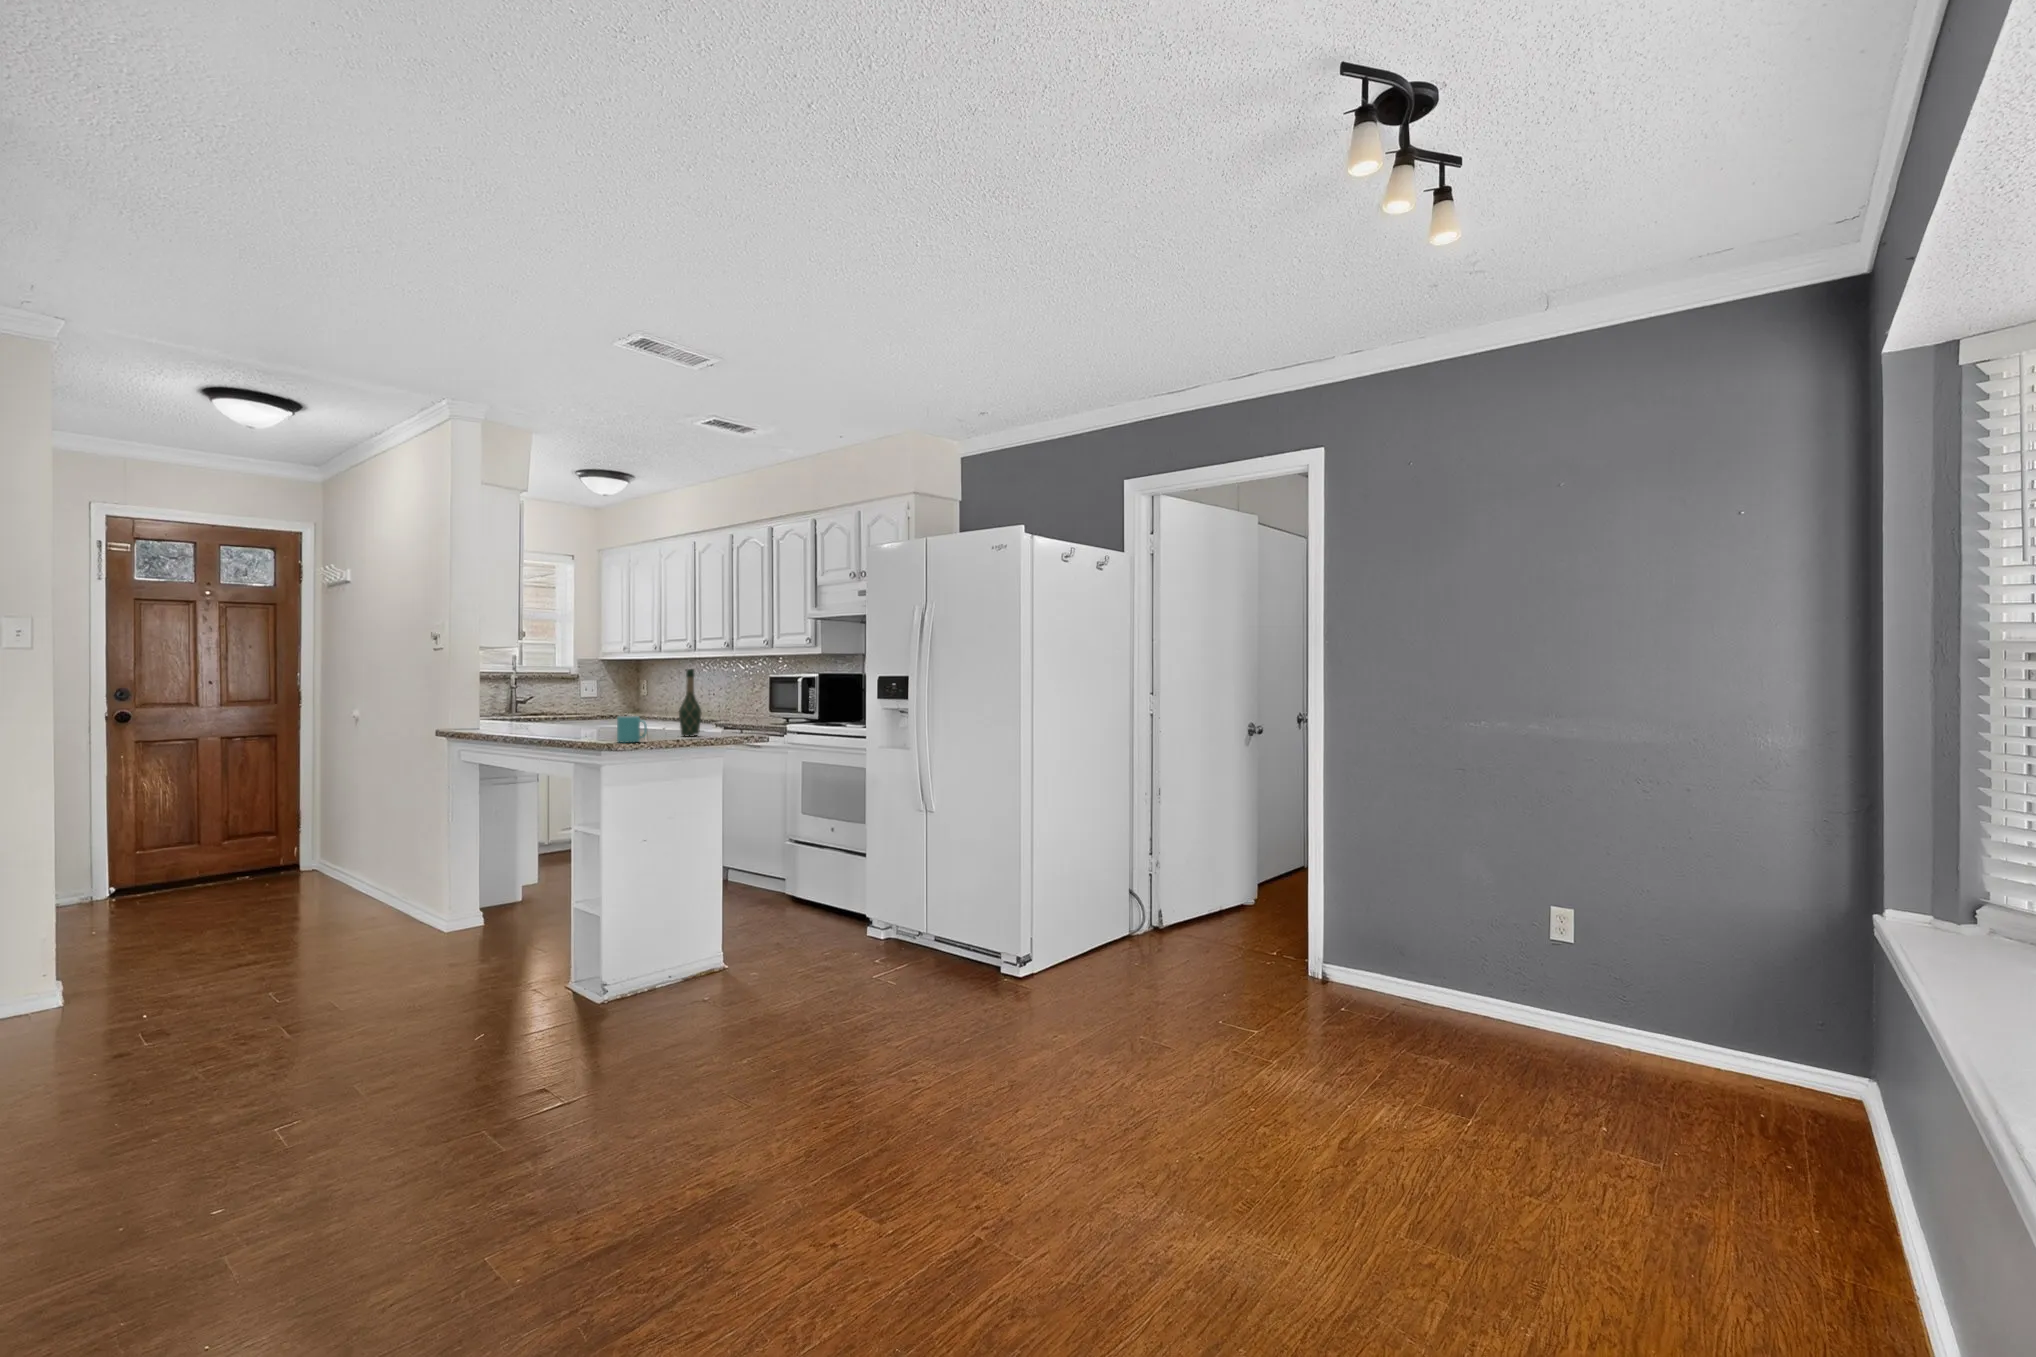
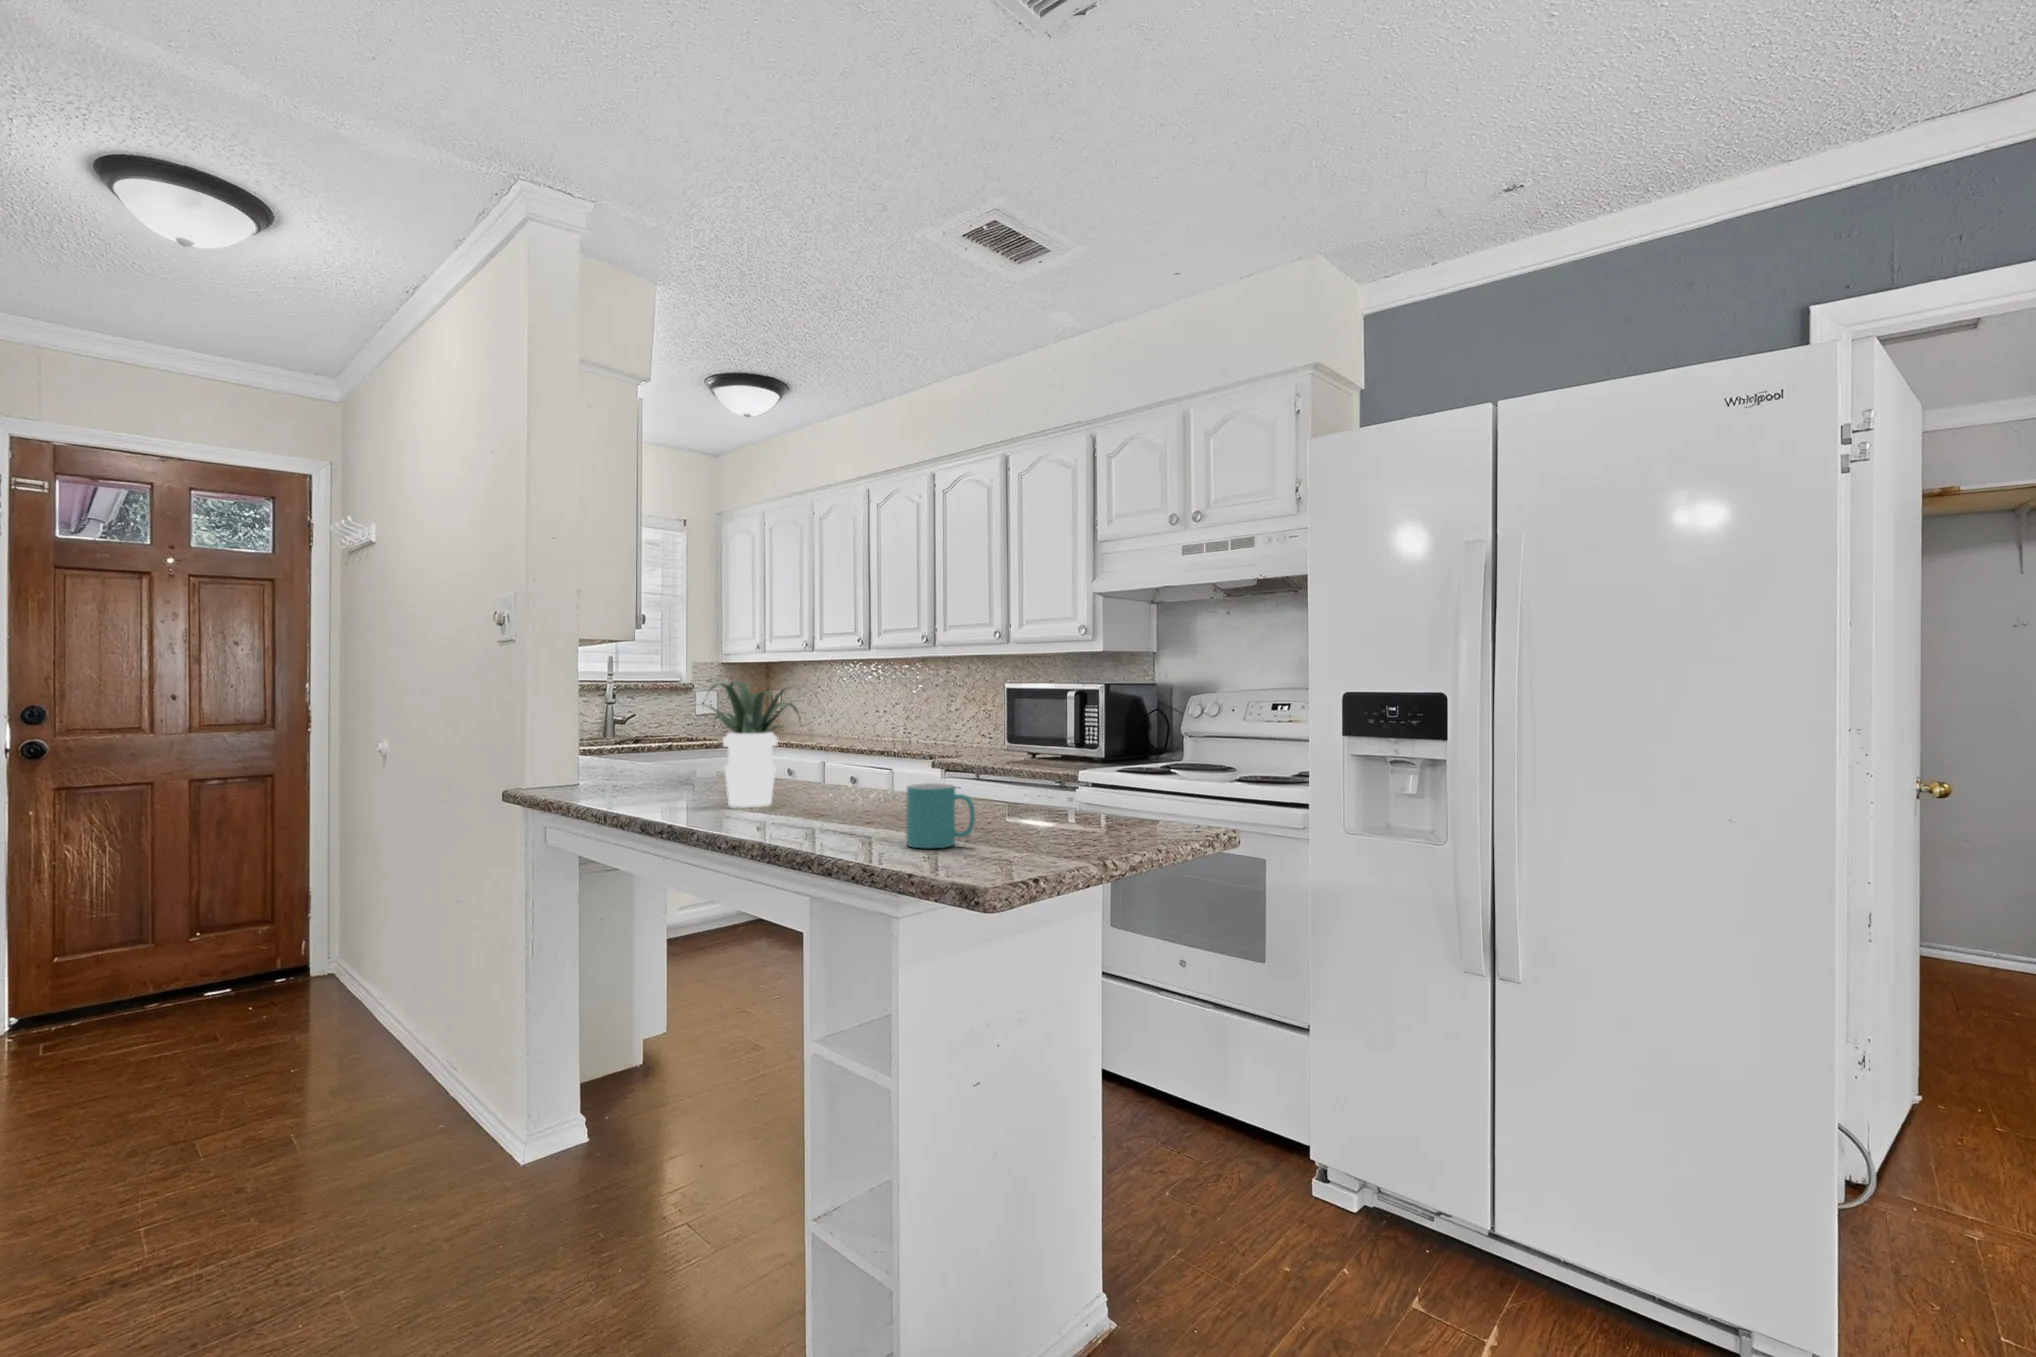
wine bottle: present [679,669,702,736] -> none [973,676,1017,812]
potted plant: none [522,672,608,735] -> present [703,682,816,807]

